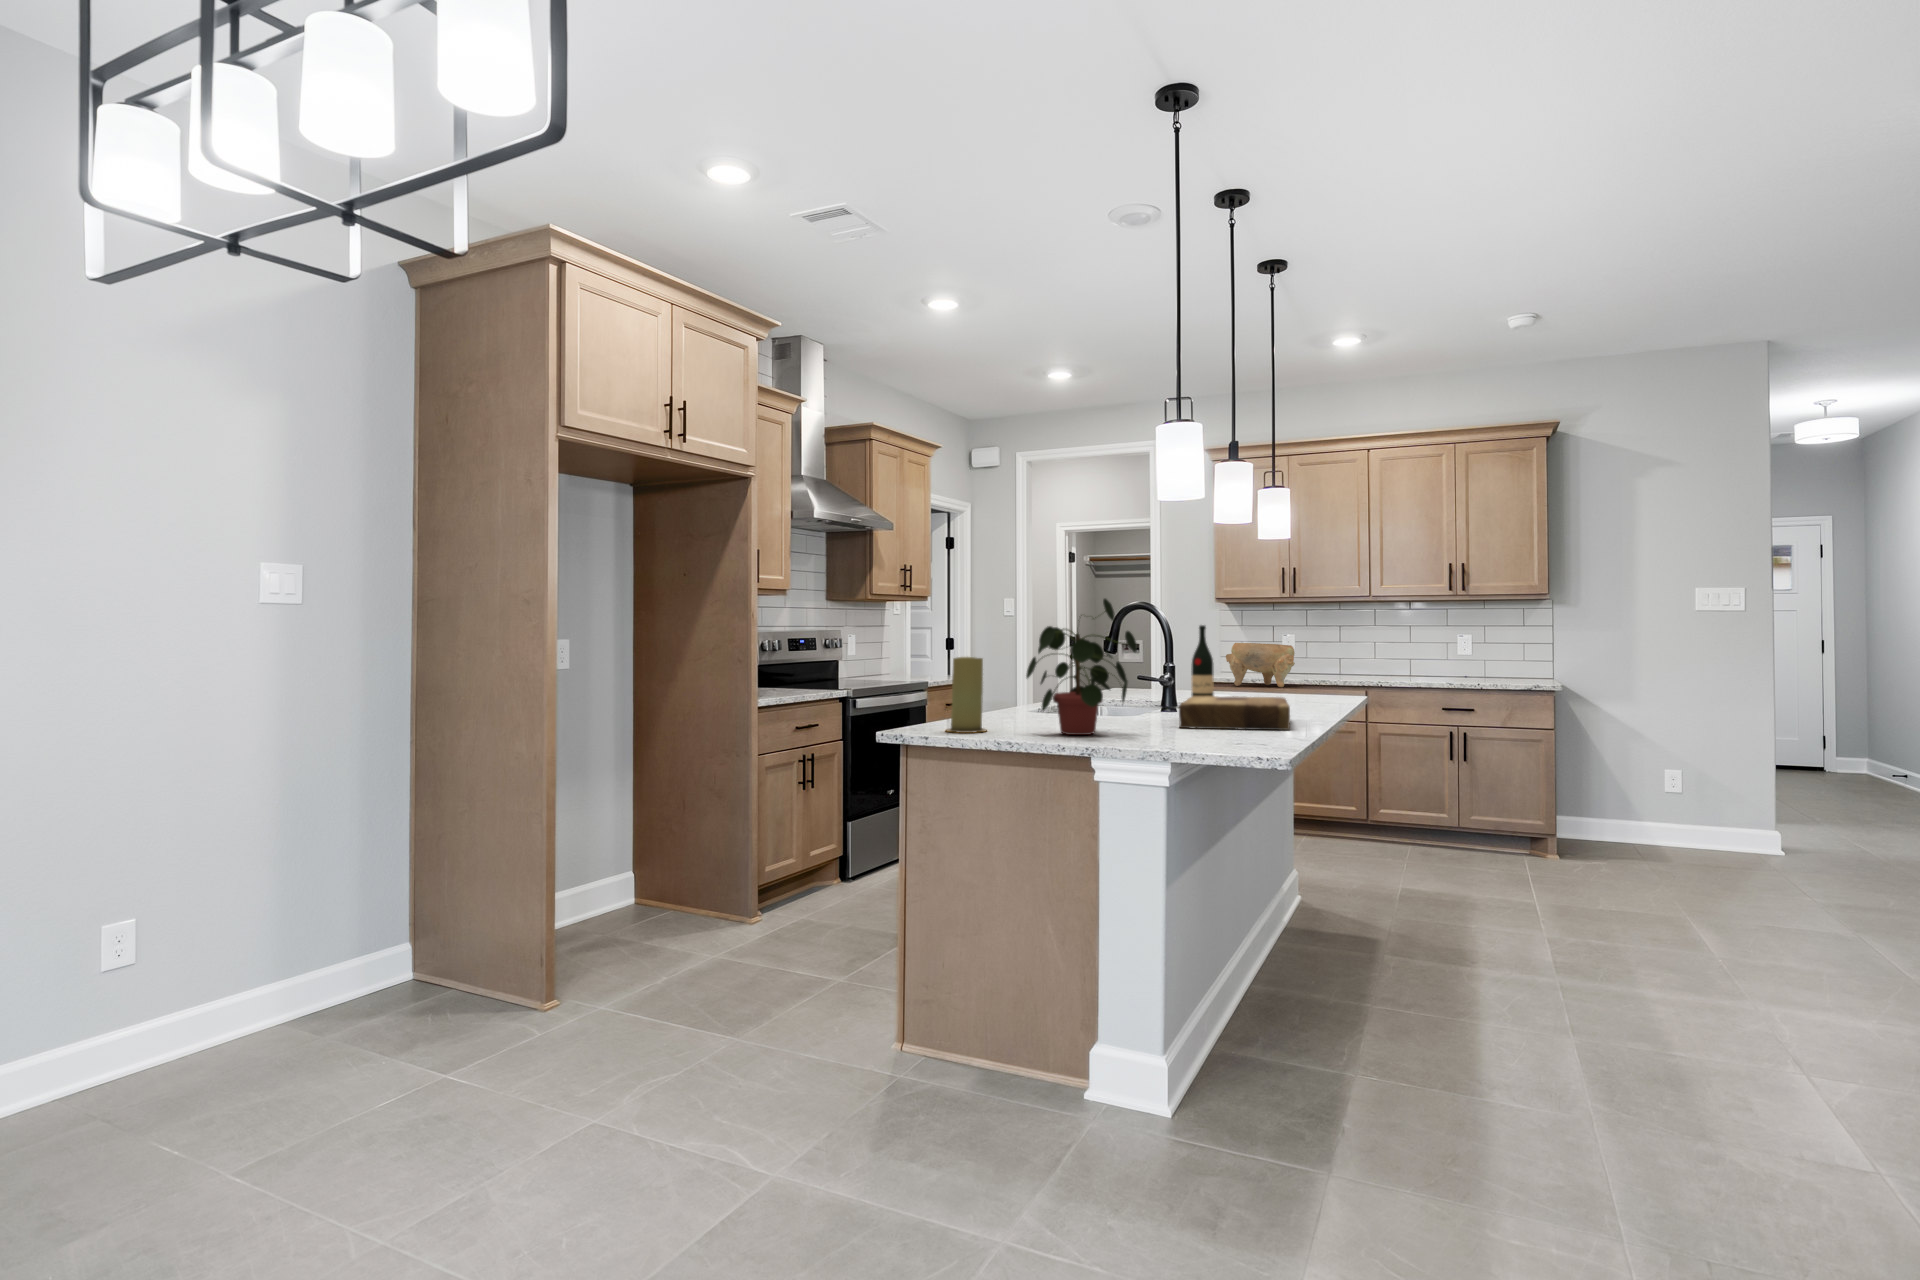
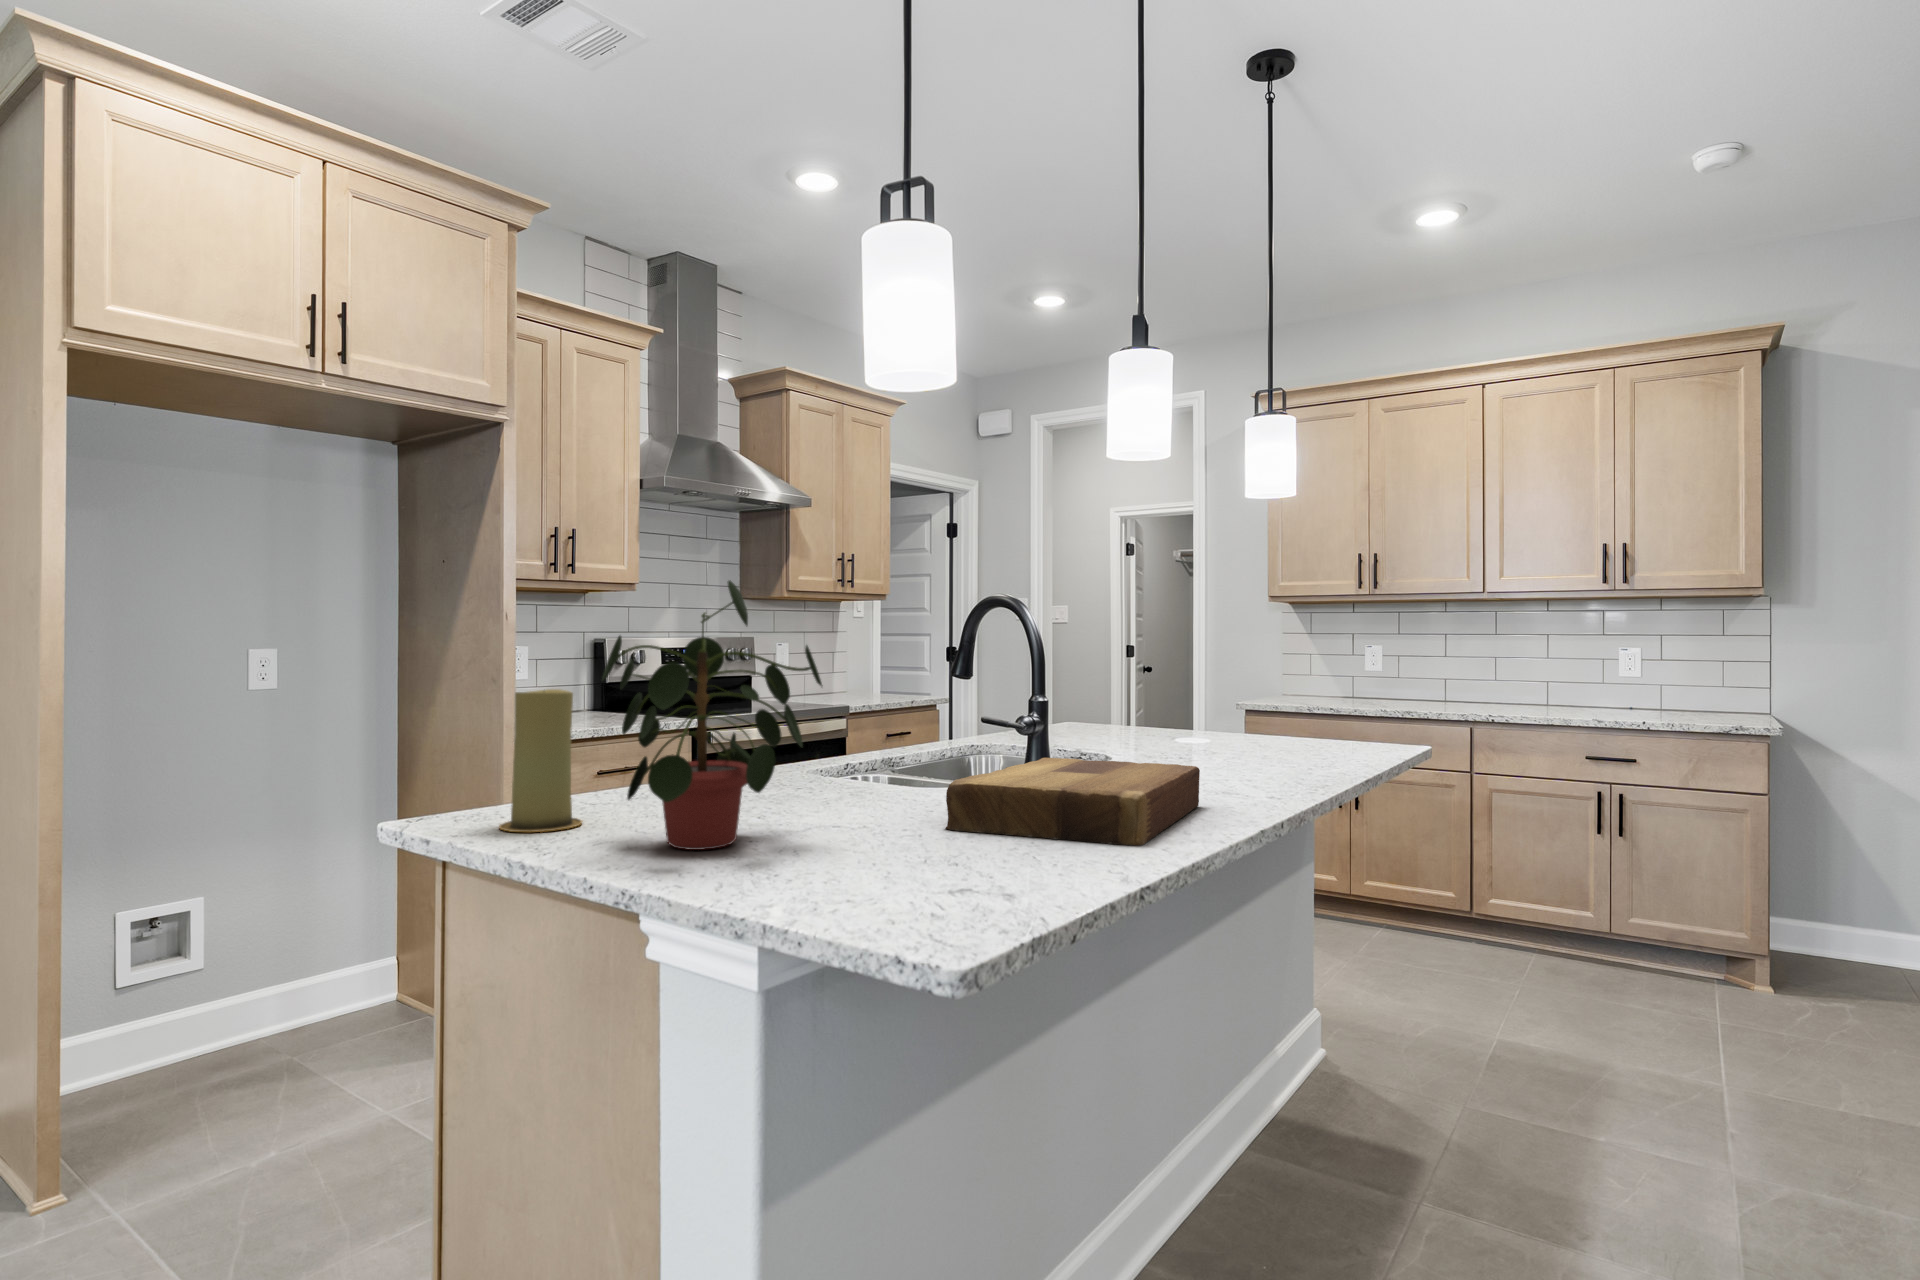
wine bottle: present [1191,625,1214,696] -> none [1115,633,1161,760]
decorative bowl: present [1226,643,1295,687] -> none [1263,657,1362,722]

